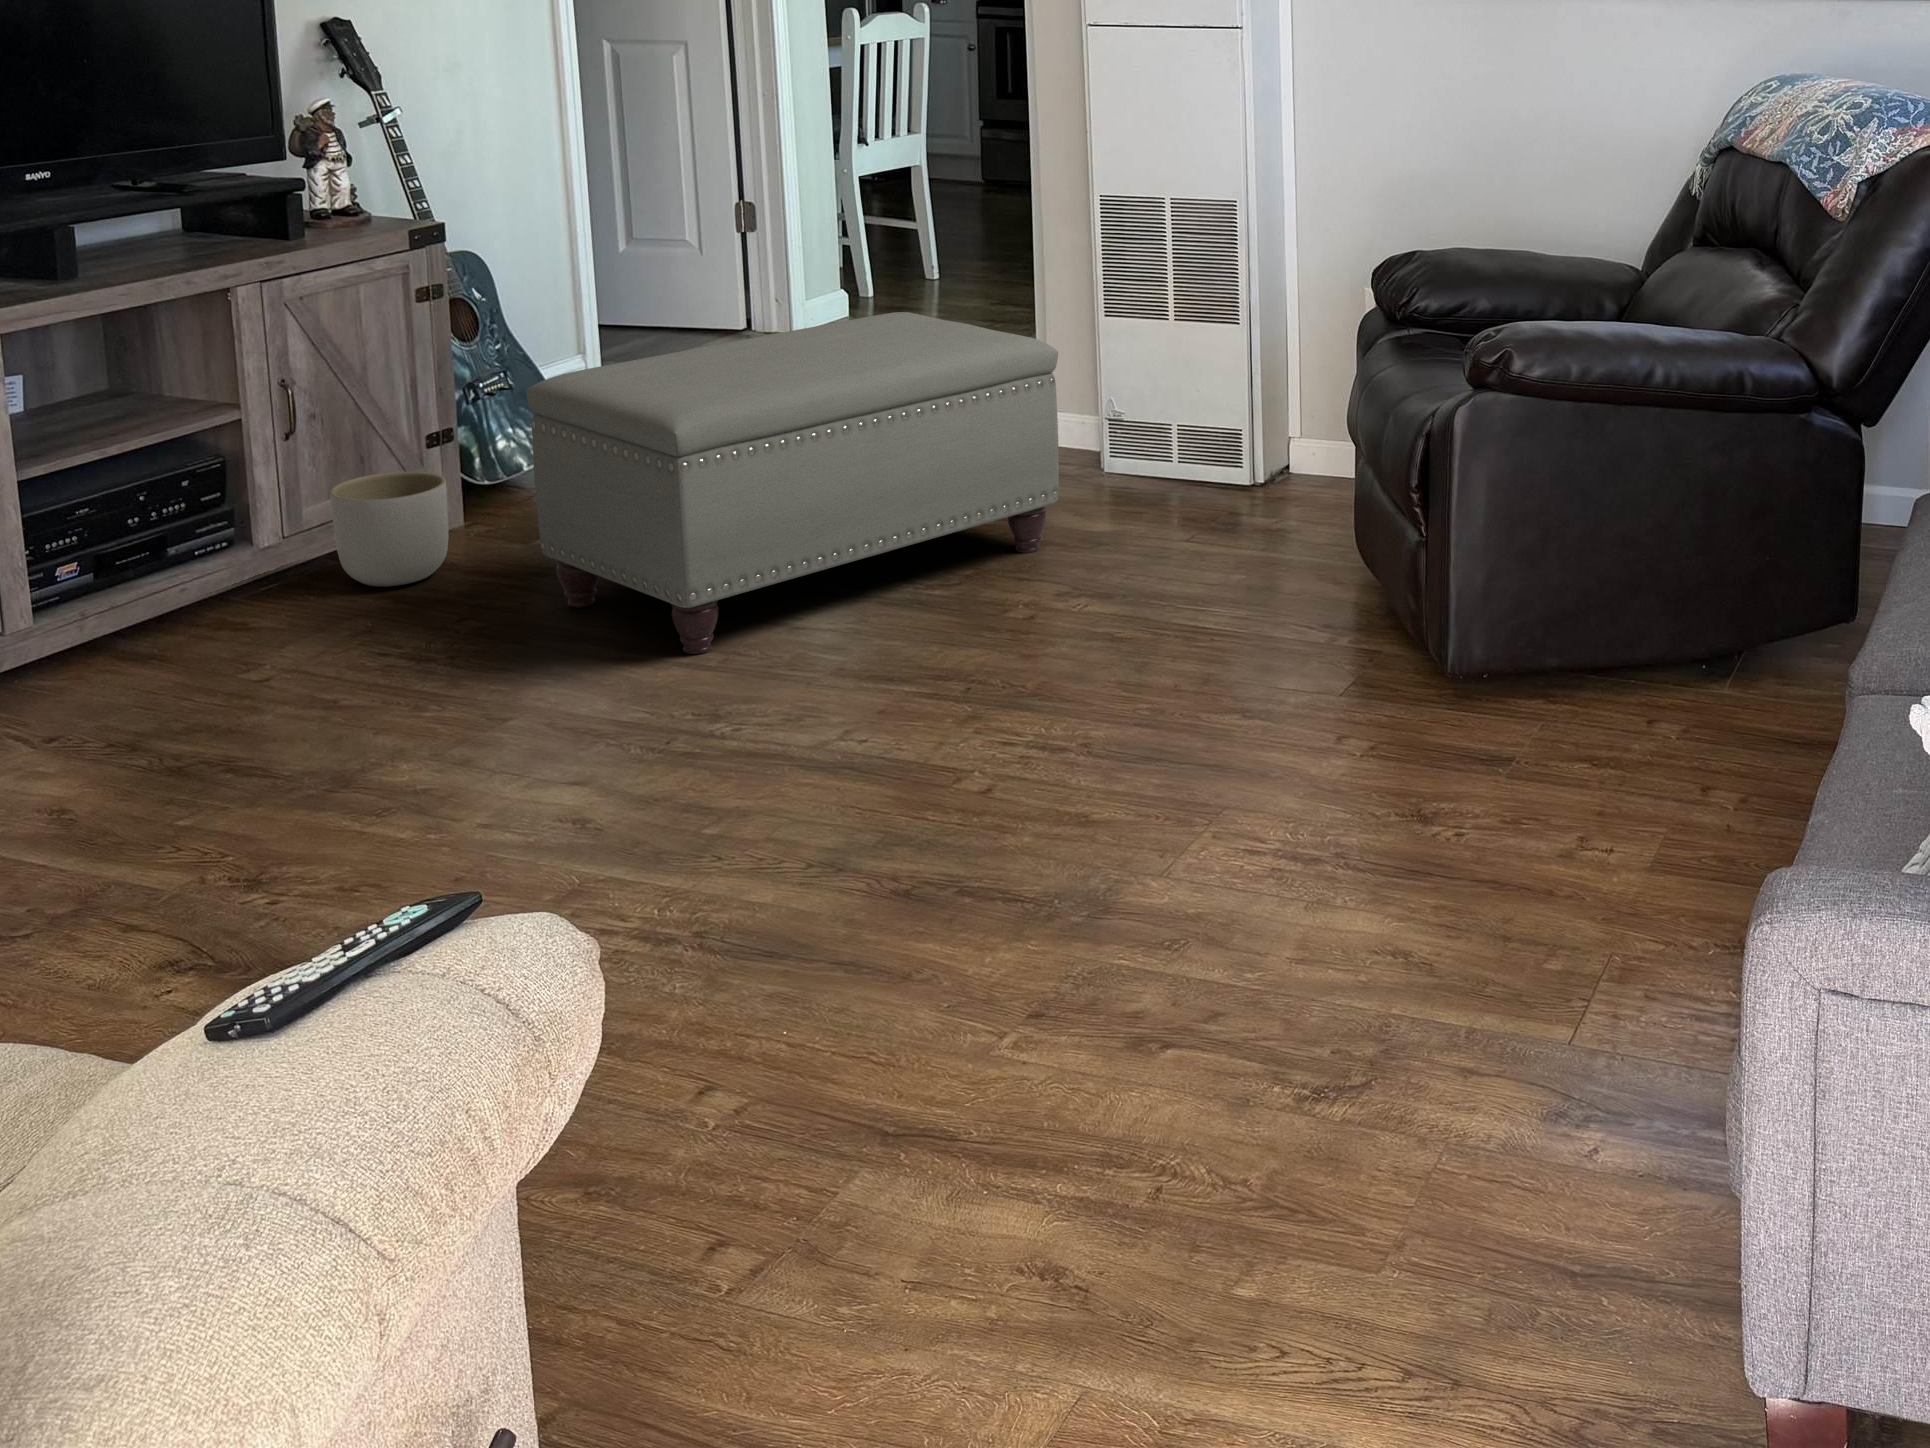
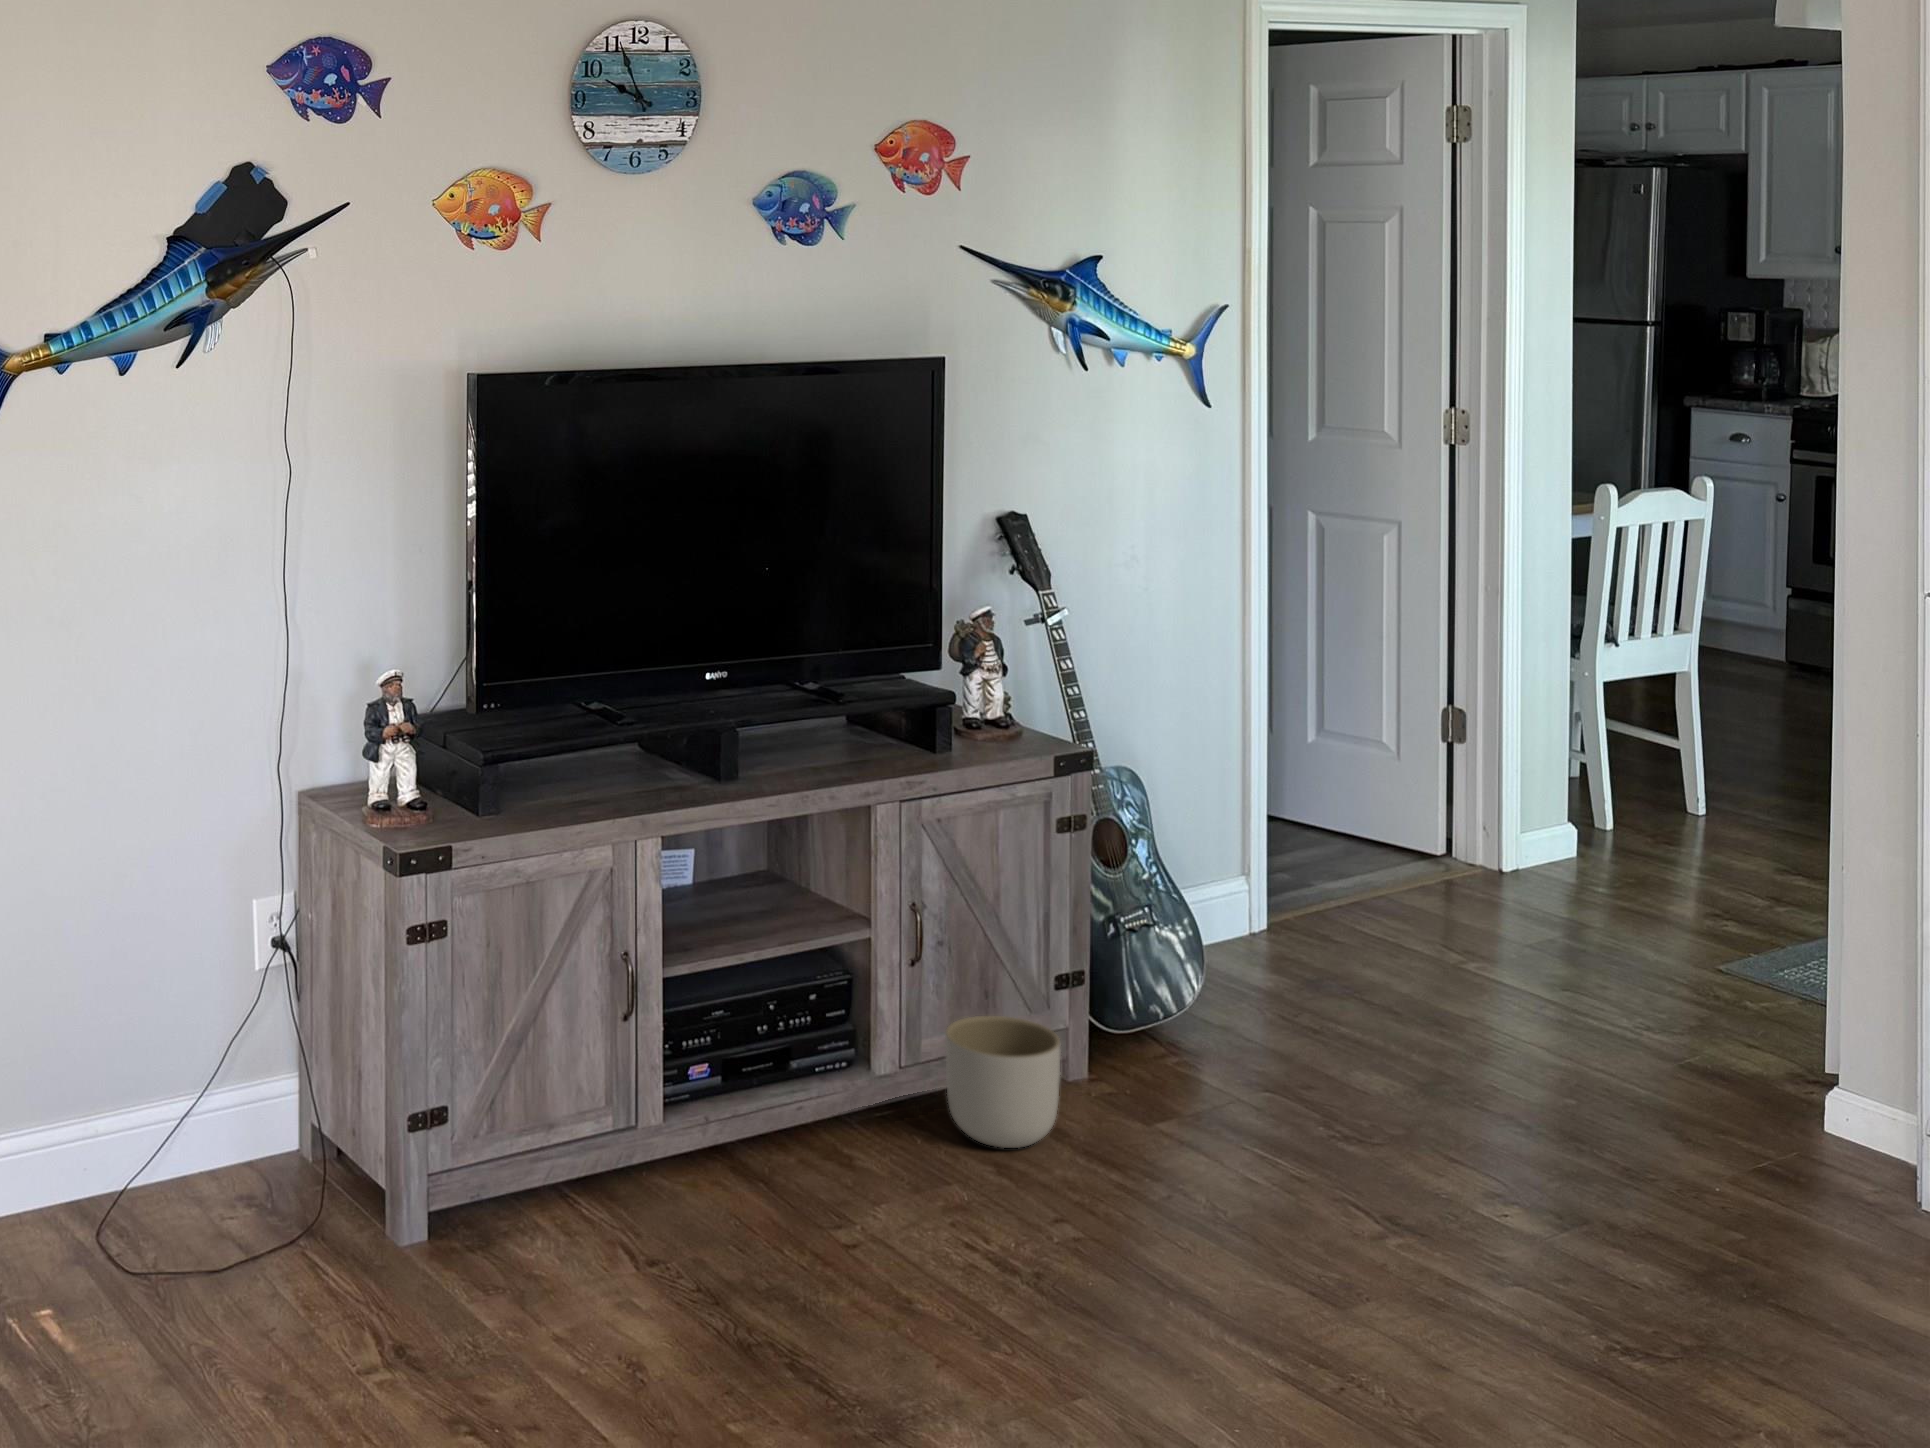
ottoman: present [526,312,1059,654] -> none [1143,949,1834,1361]

